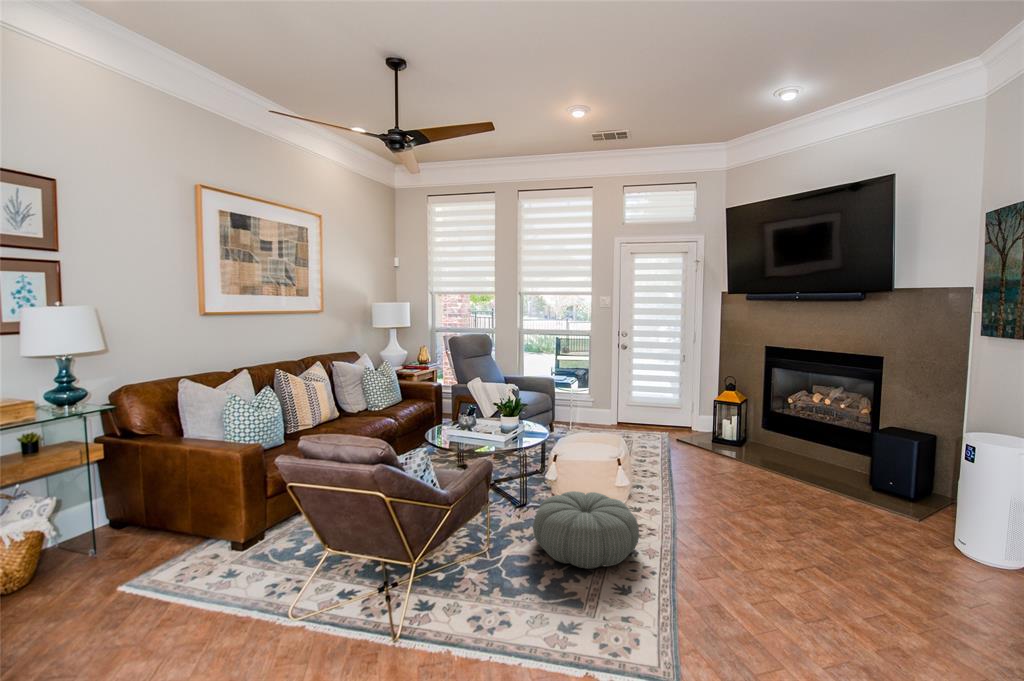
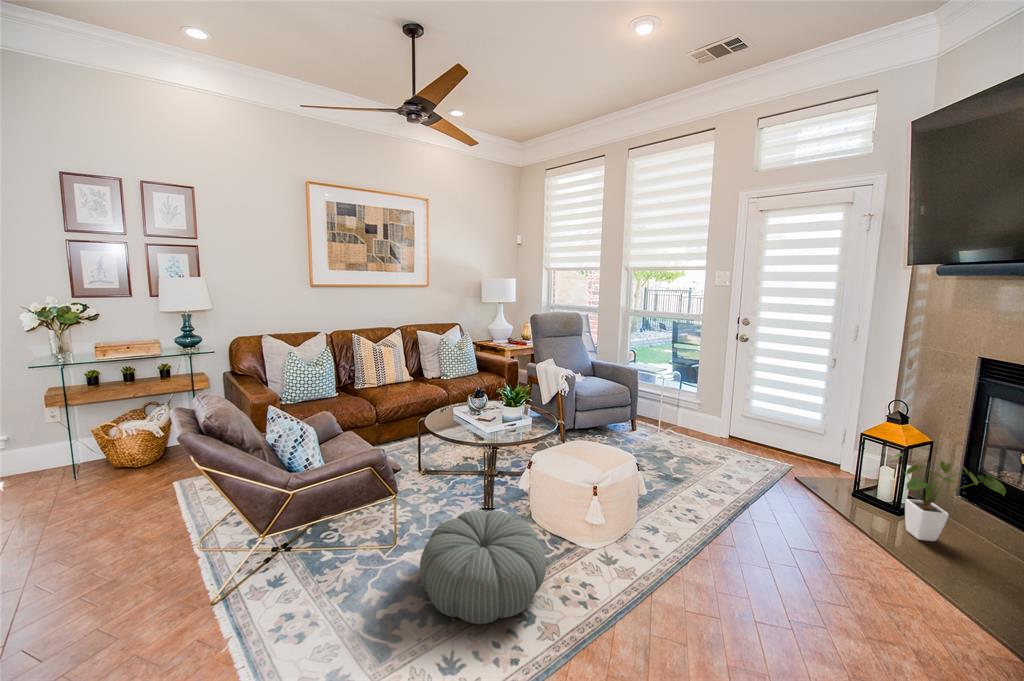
house plant: none [741,404,797,456] -> present [894,453,1006,541]

